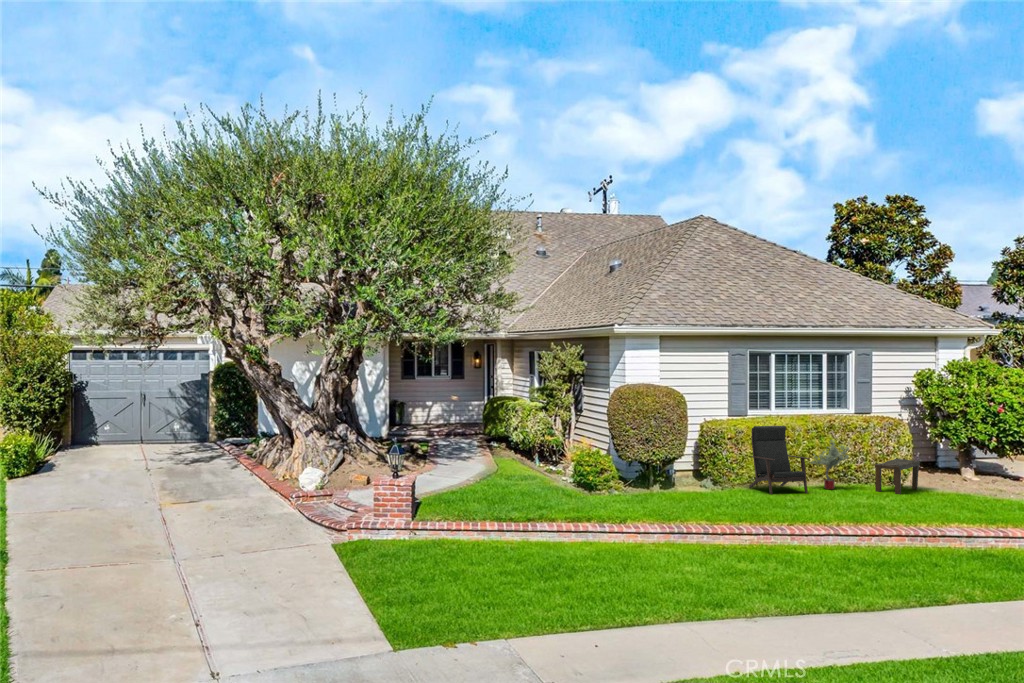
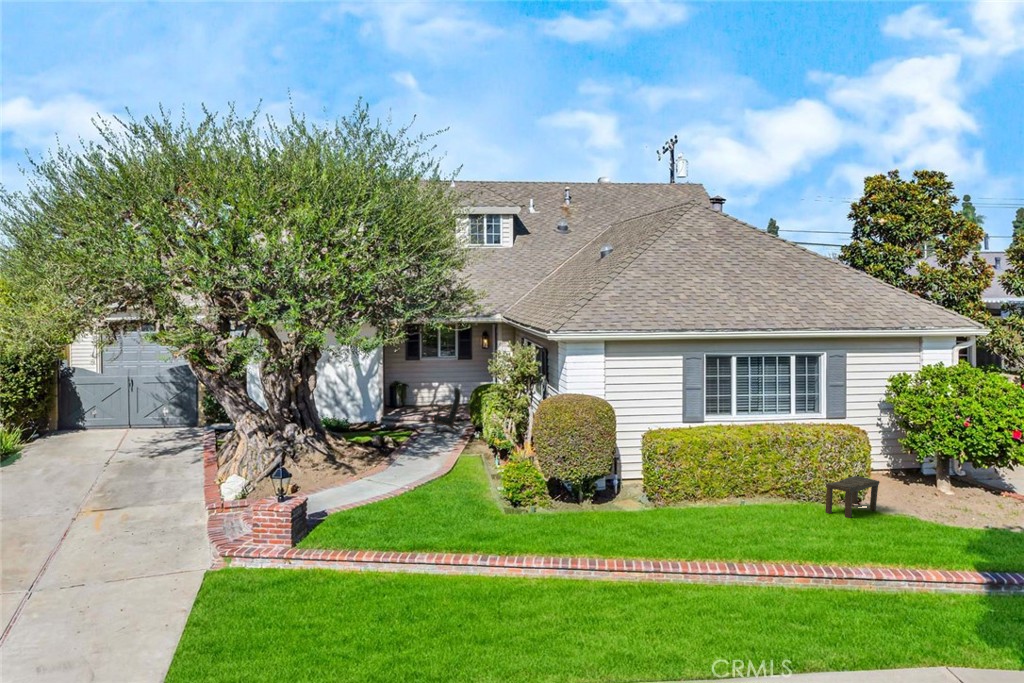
lounge chair: present [749,426,810,495] -> present [434,388,460,433]
potted tree: present [811,440,849,490] -> none [755,455,799,509]

